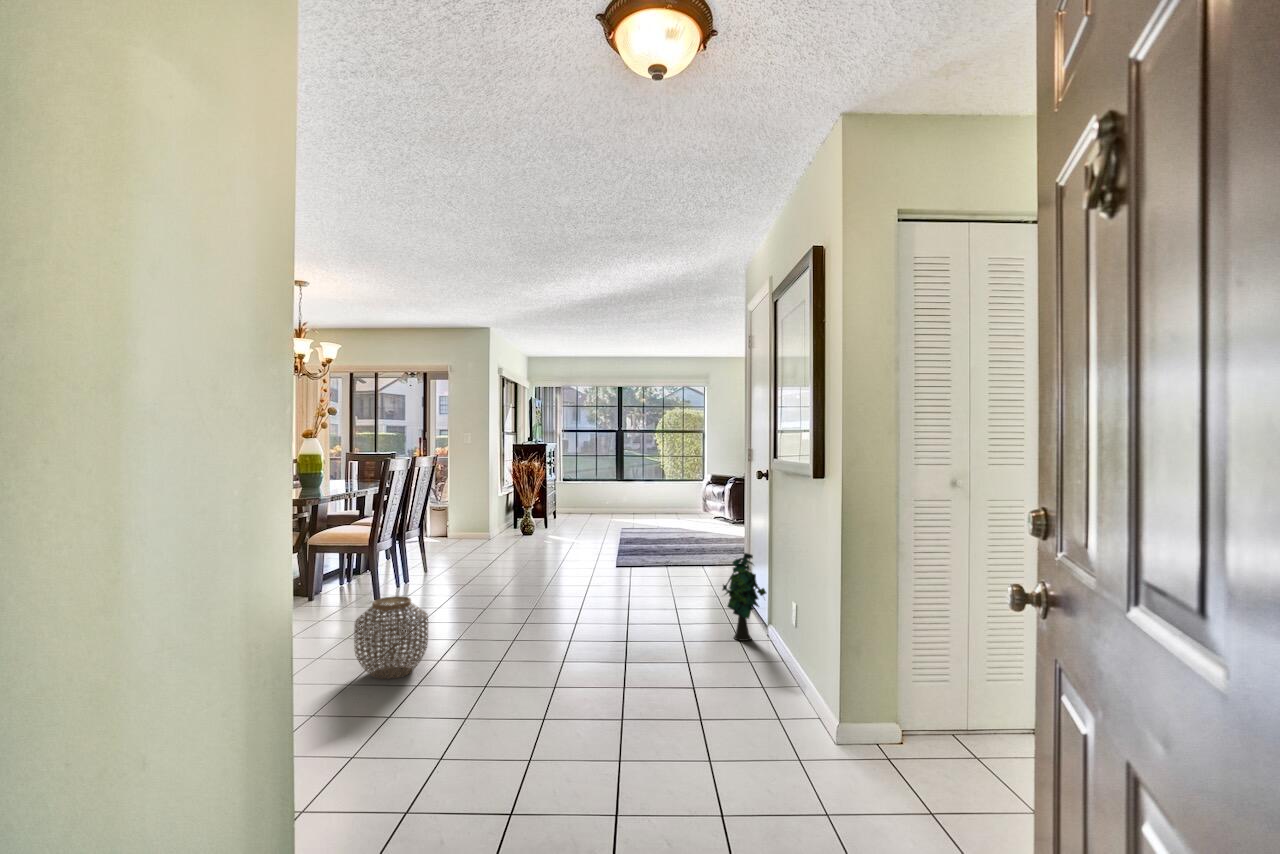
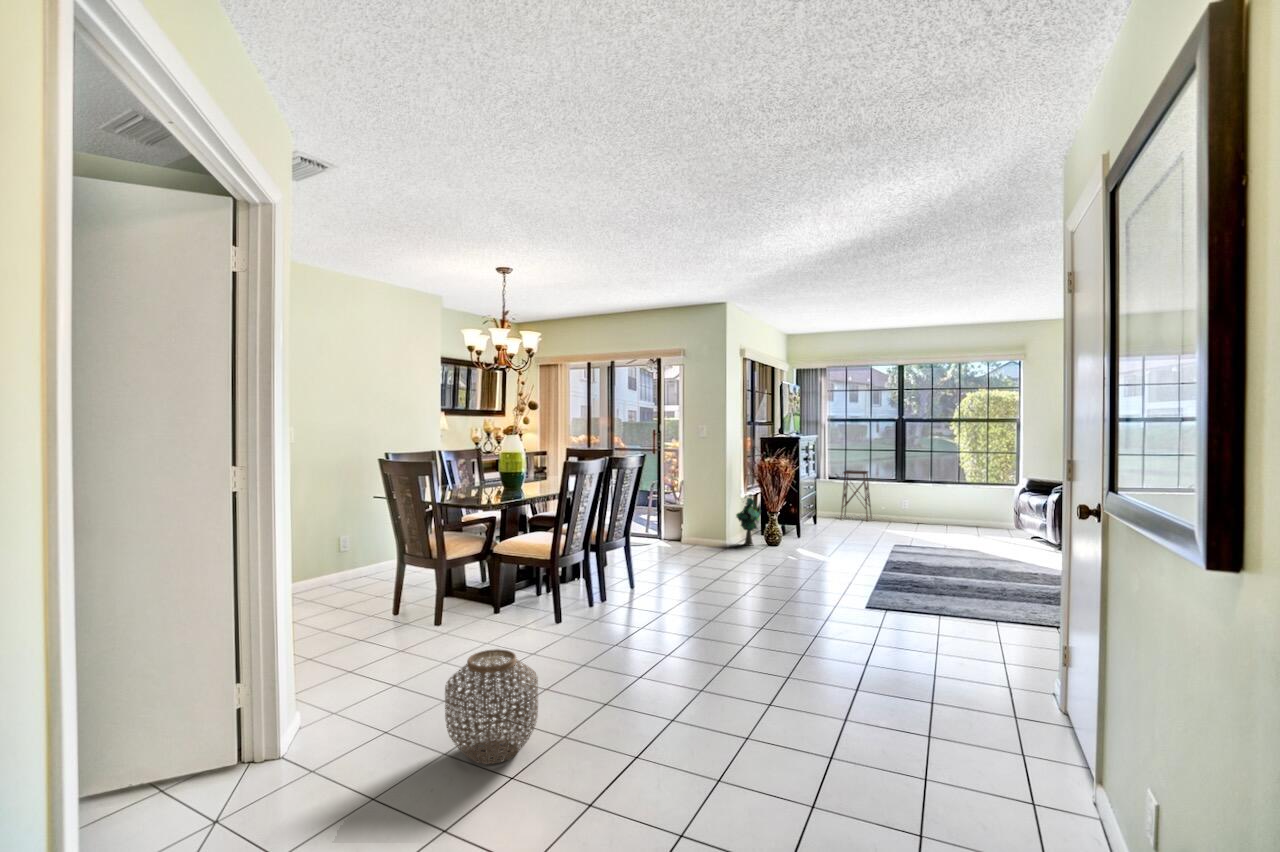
side table: none [575,473,599,515] -> present [841,470,872,521]
decorative plant: present [722,553,766,641] -> present [736,494,760,546]

